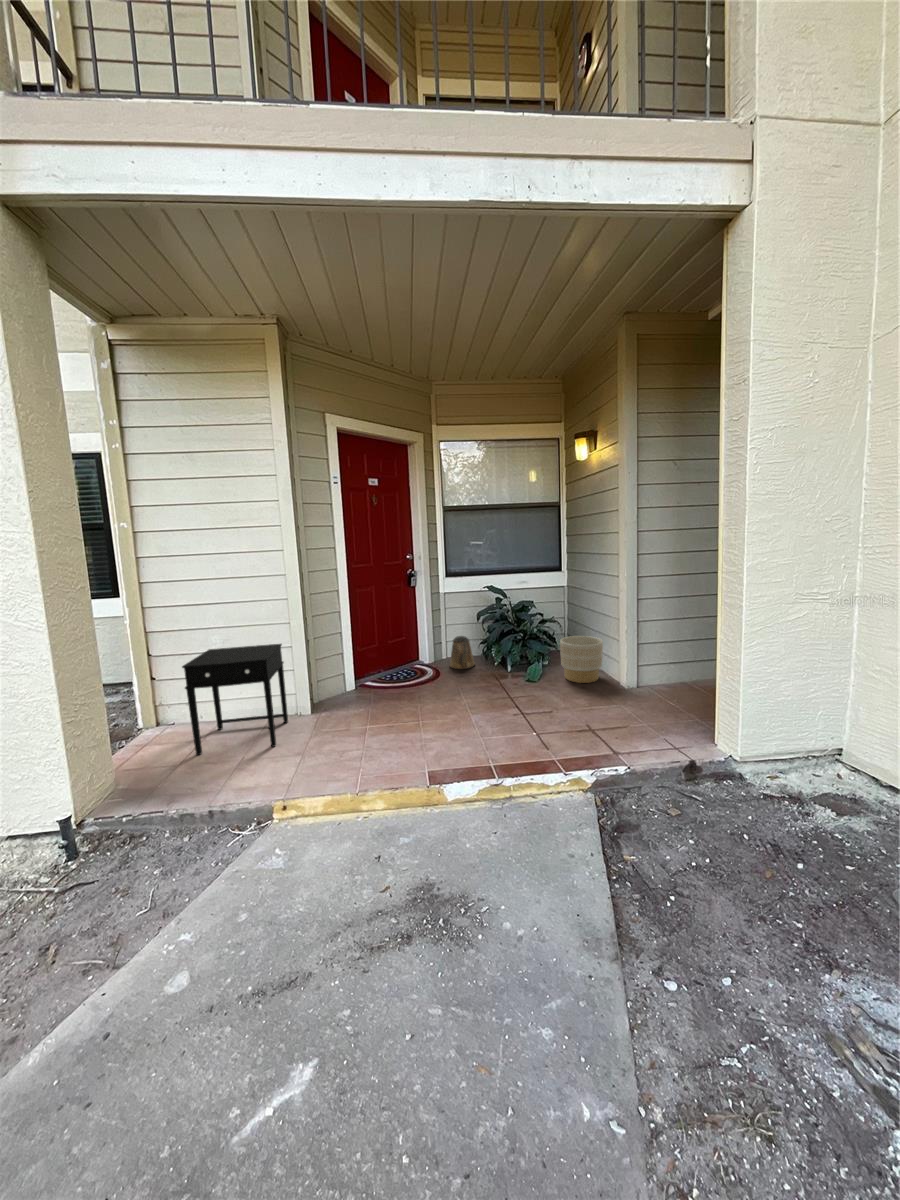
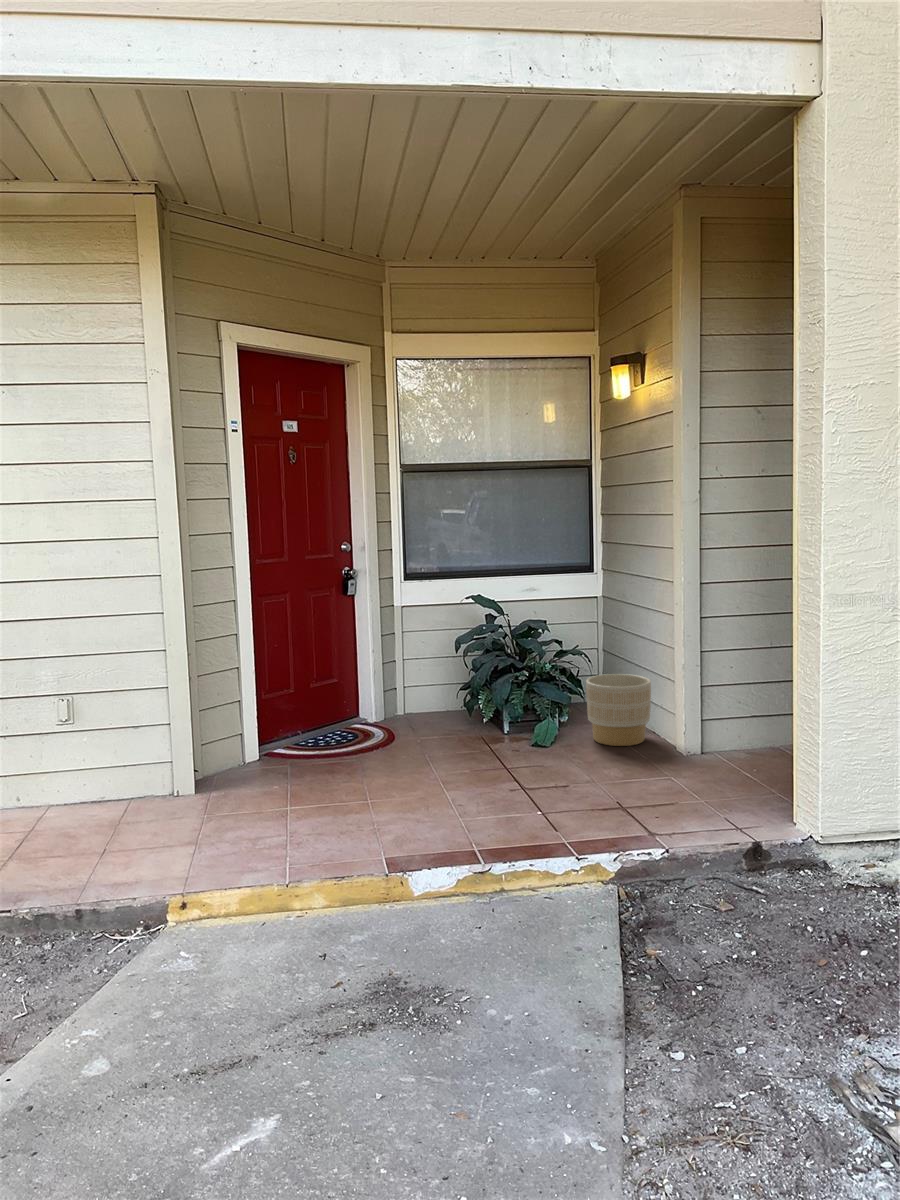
watering can: present [450,636,475,669] -> none [411,674,453,727]
side table: present [182,644,288,755] -> none [15,679,162,845]

